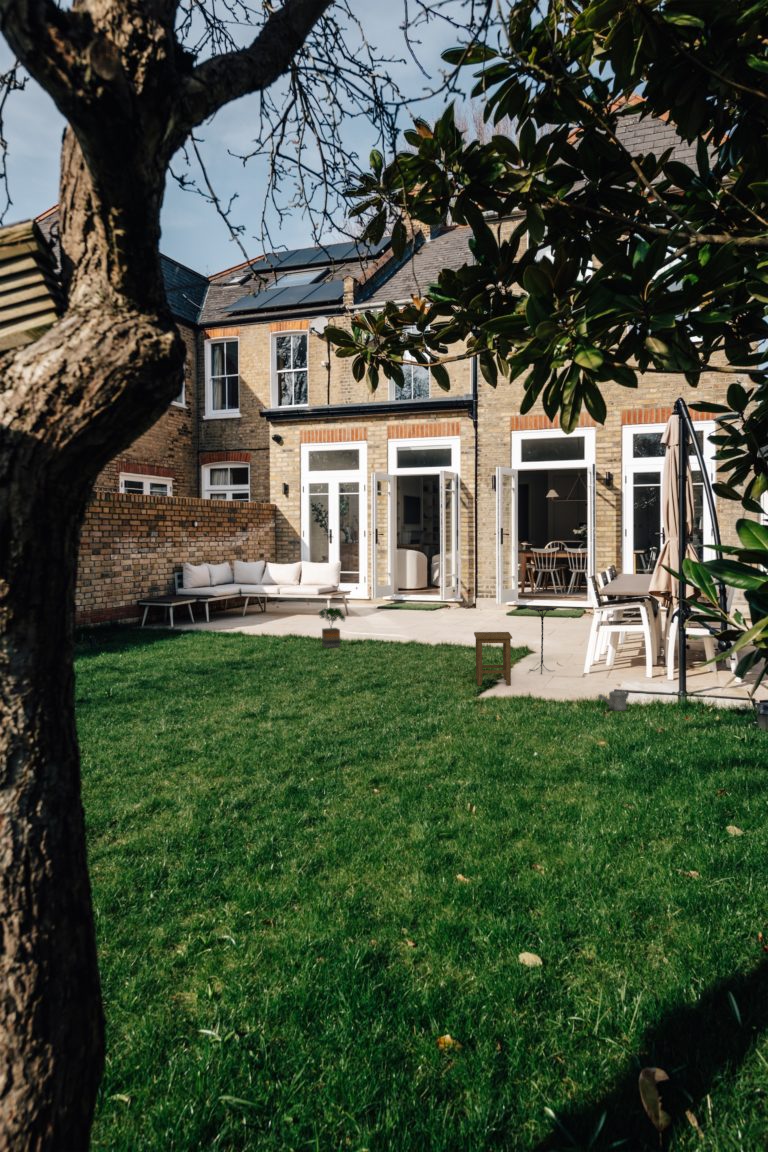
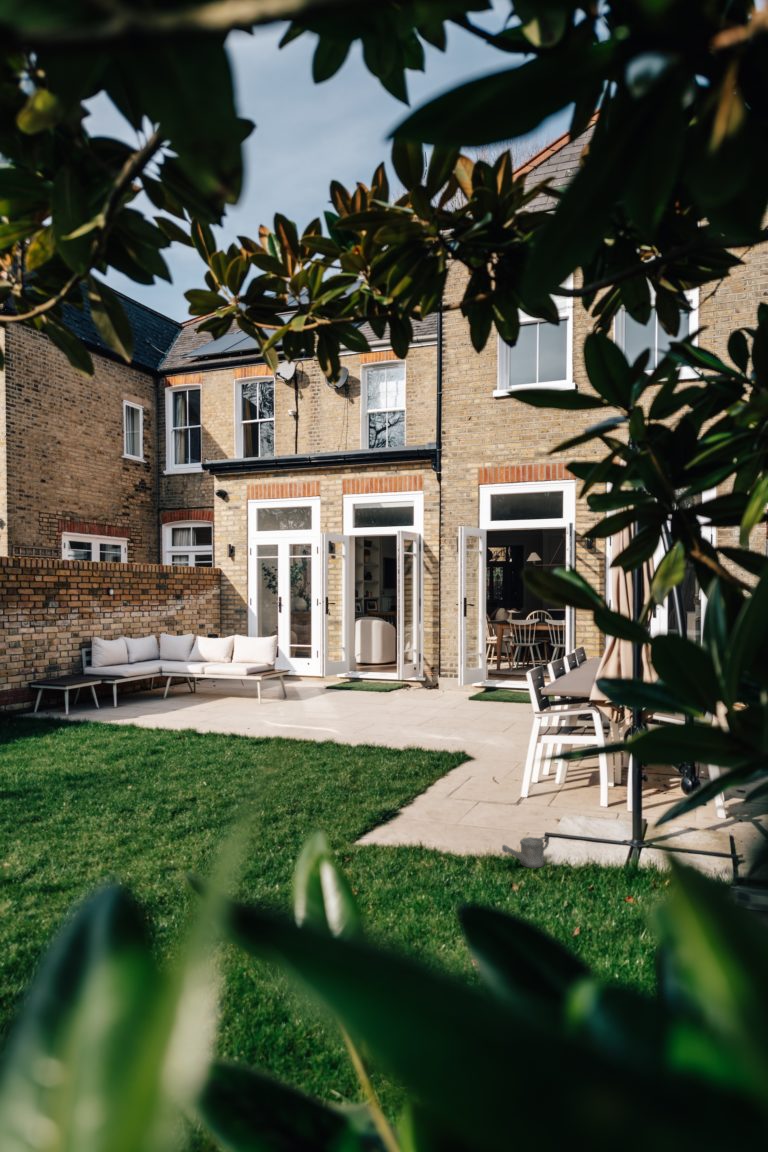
side table: present [528,606,557,674] -> none [442,706,481,796]
potted tree: present [319,608,345,648] -> none [208,698,243,750]
stool: present [474,632,512,686] -> none [363,743,412,817]

